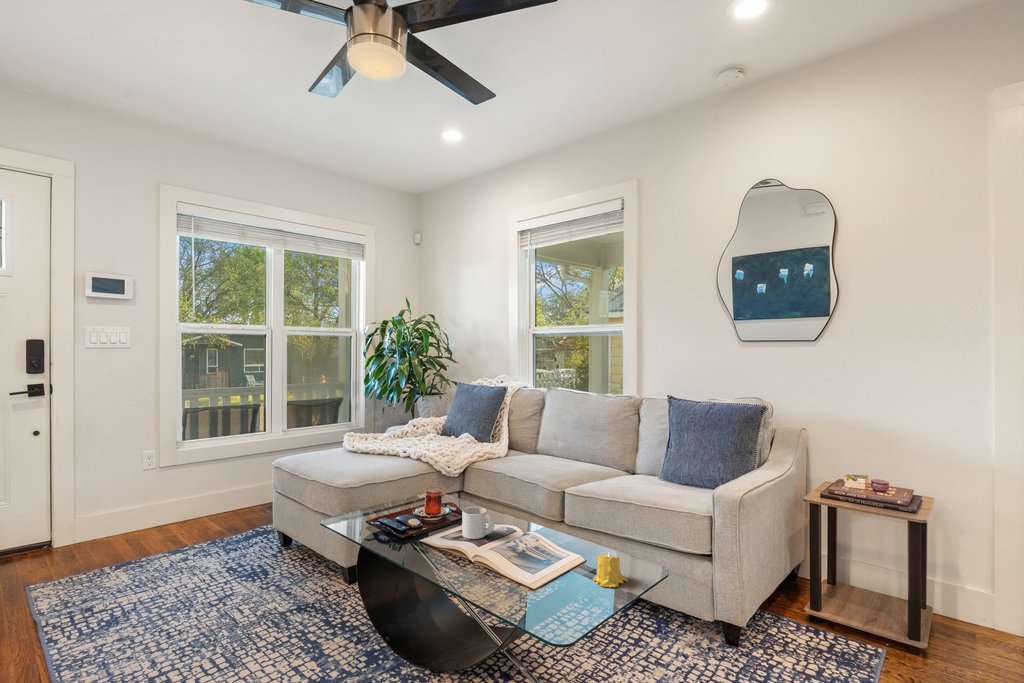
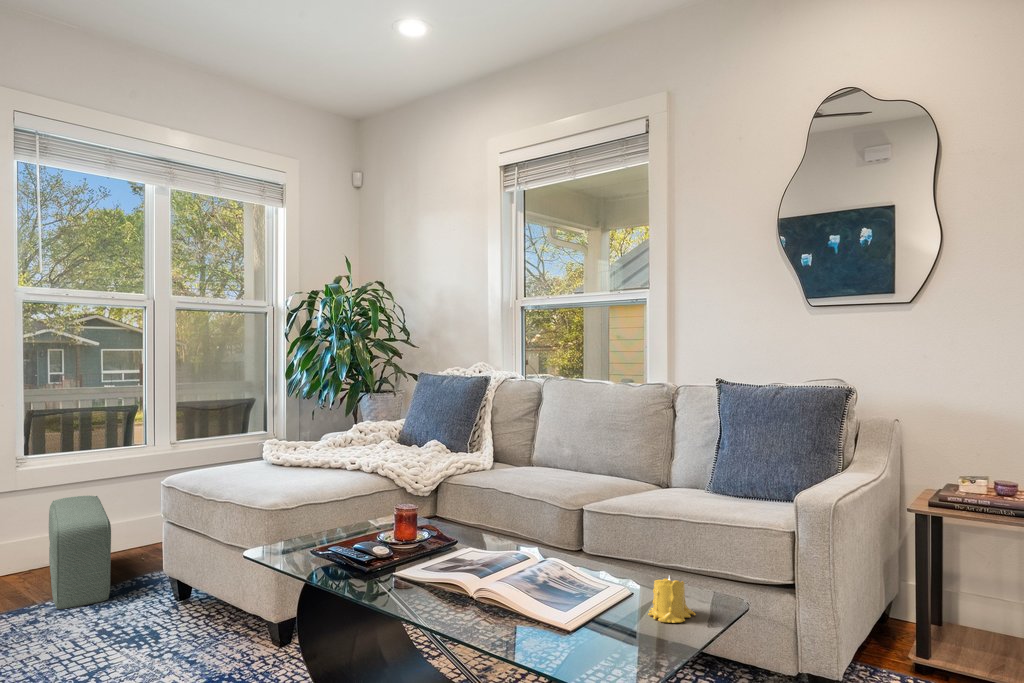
pouf: none [199,469,238,550] -> present [49,496,111,609]
mug: present [462,507,494,539] -> none [452,525,498,569]

